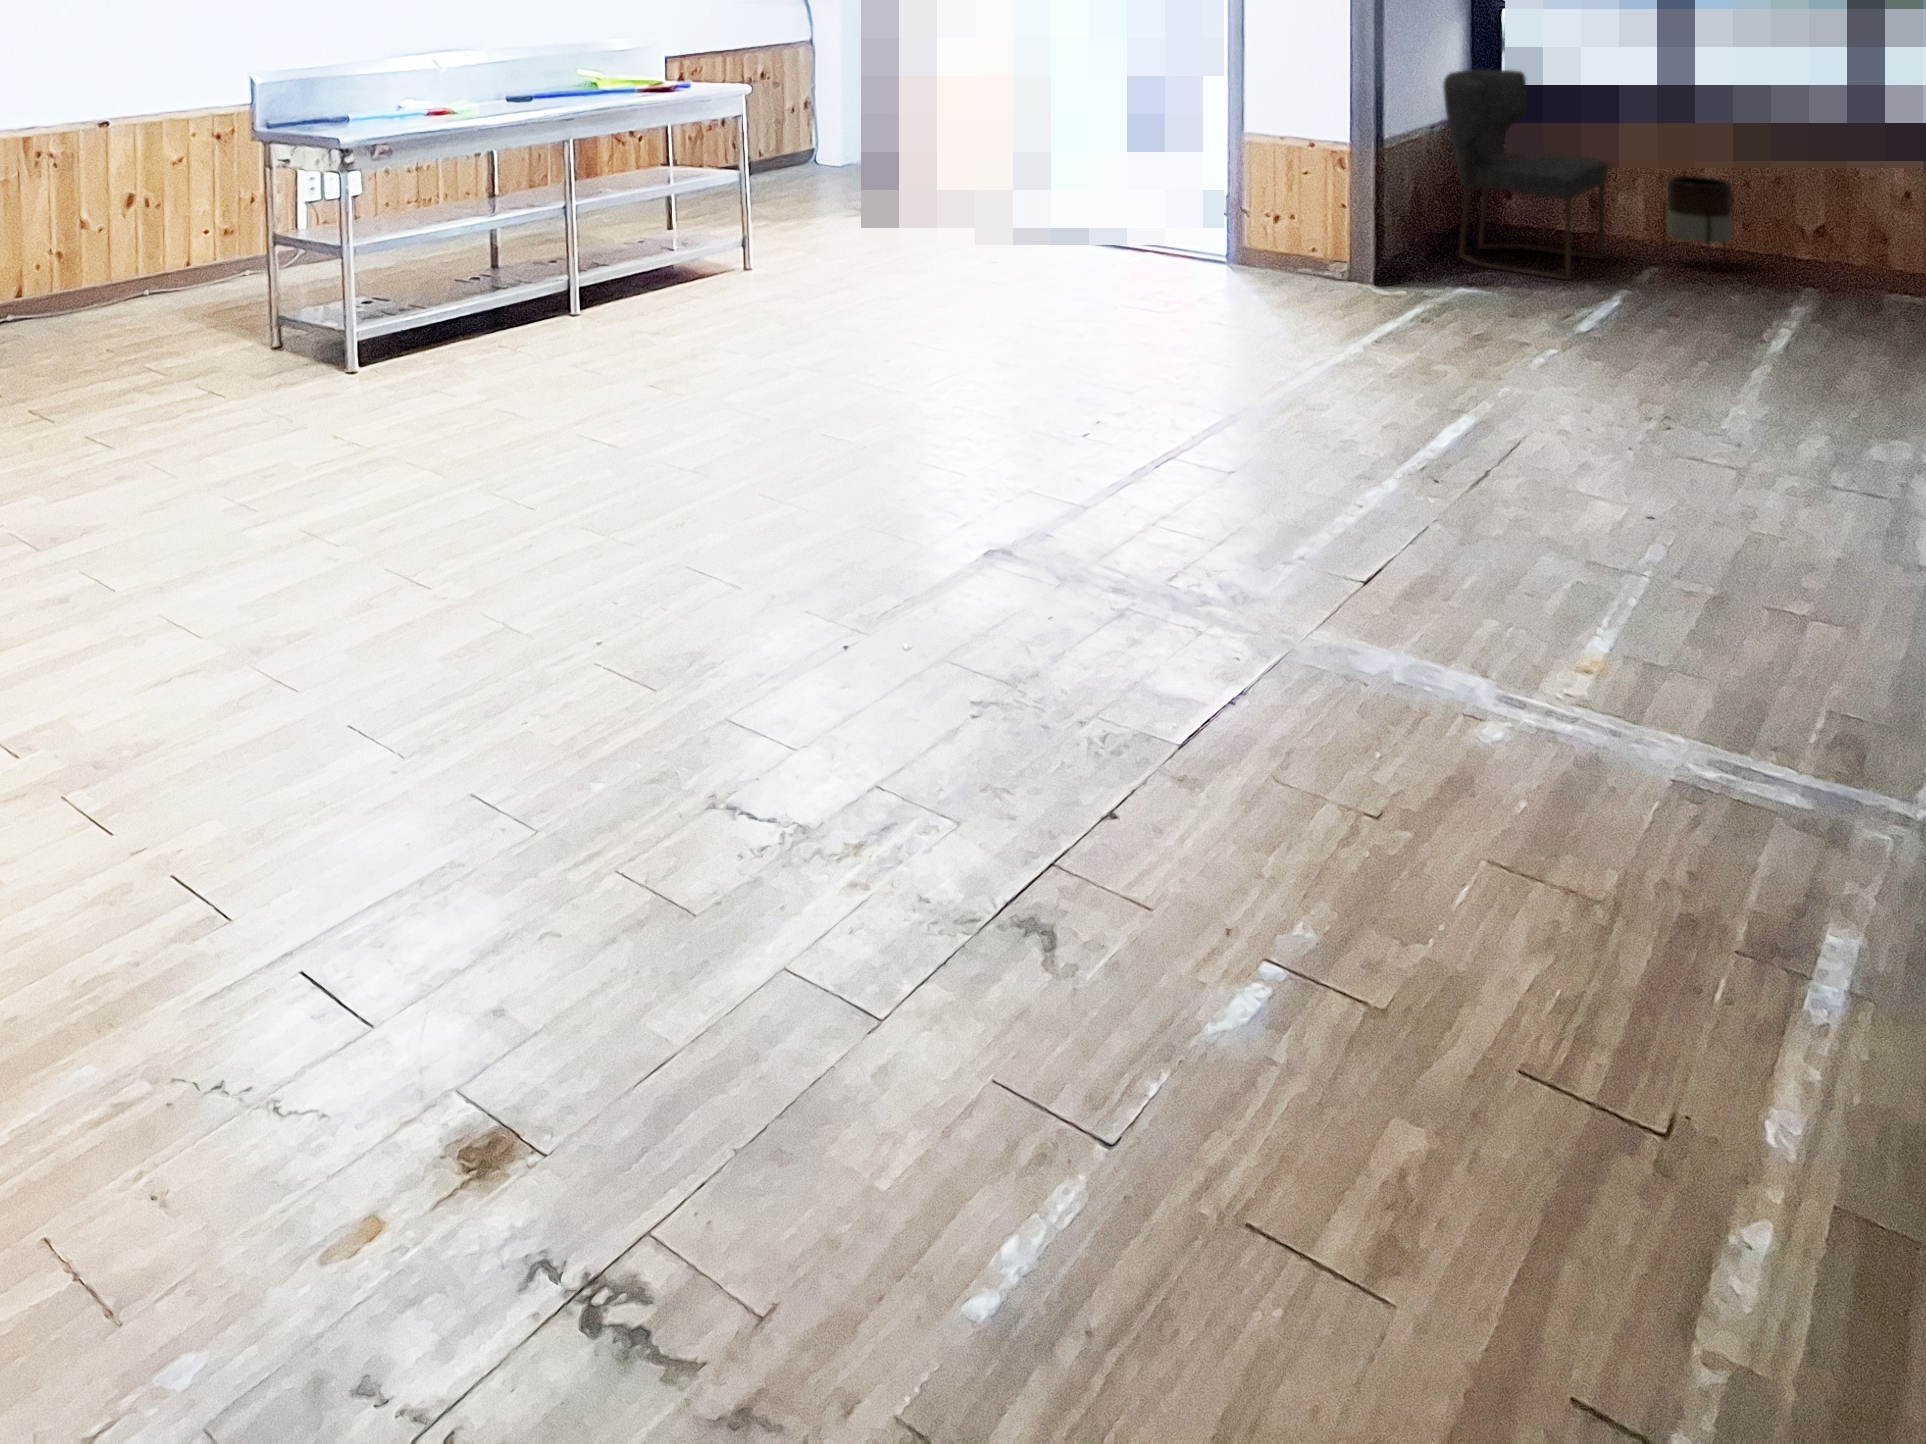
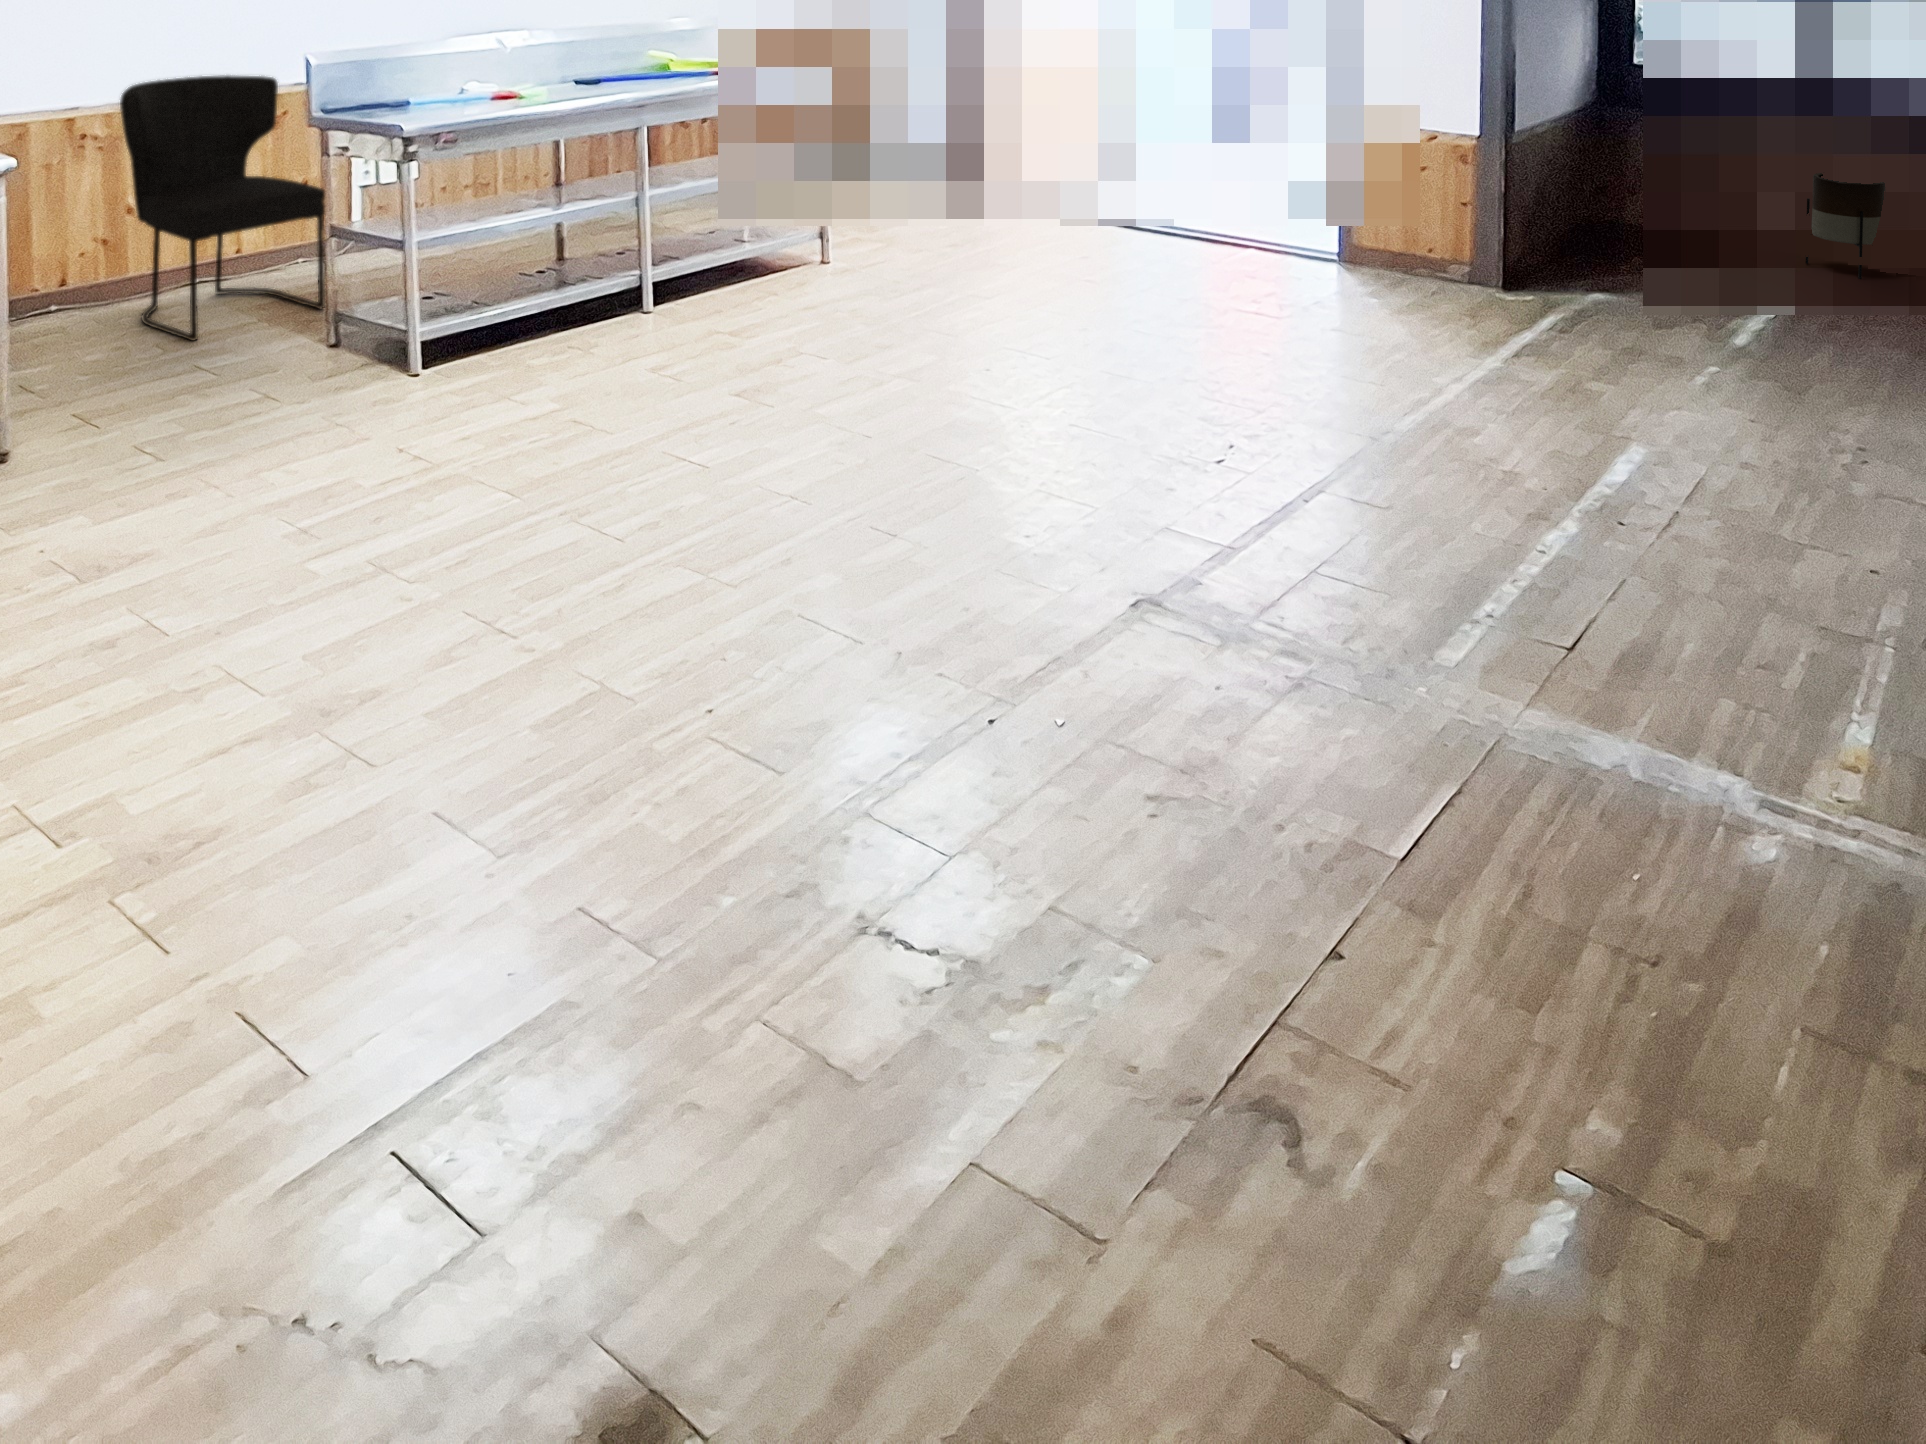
chair: present [1443,70,1608,280] -> present [120,75,325,341]

